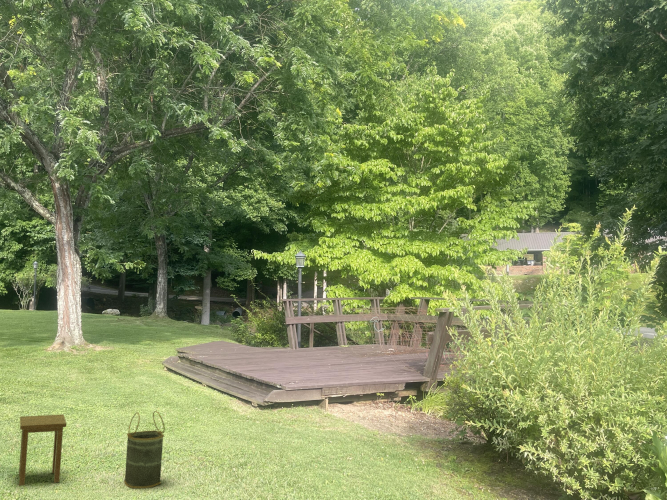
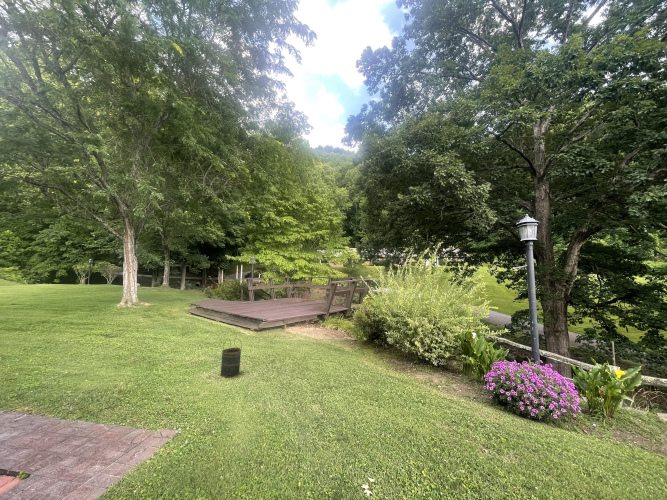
stool: present [19,415,66,486] -> none [159,344,190,385]

